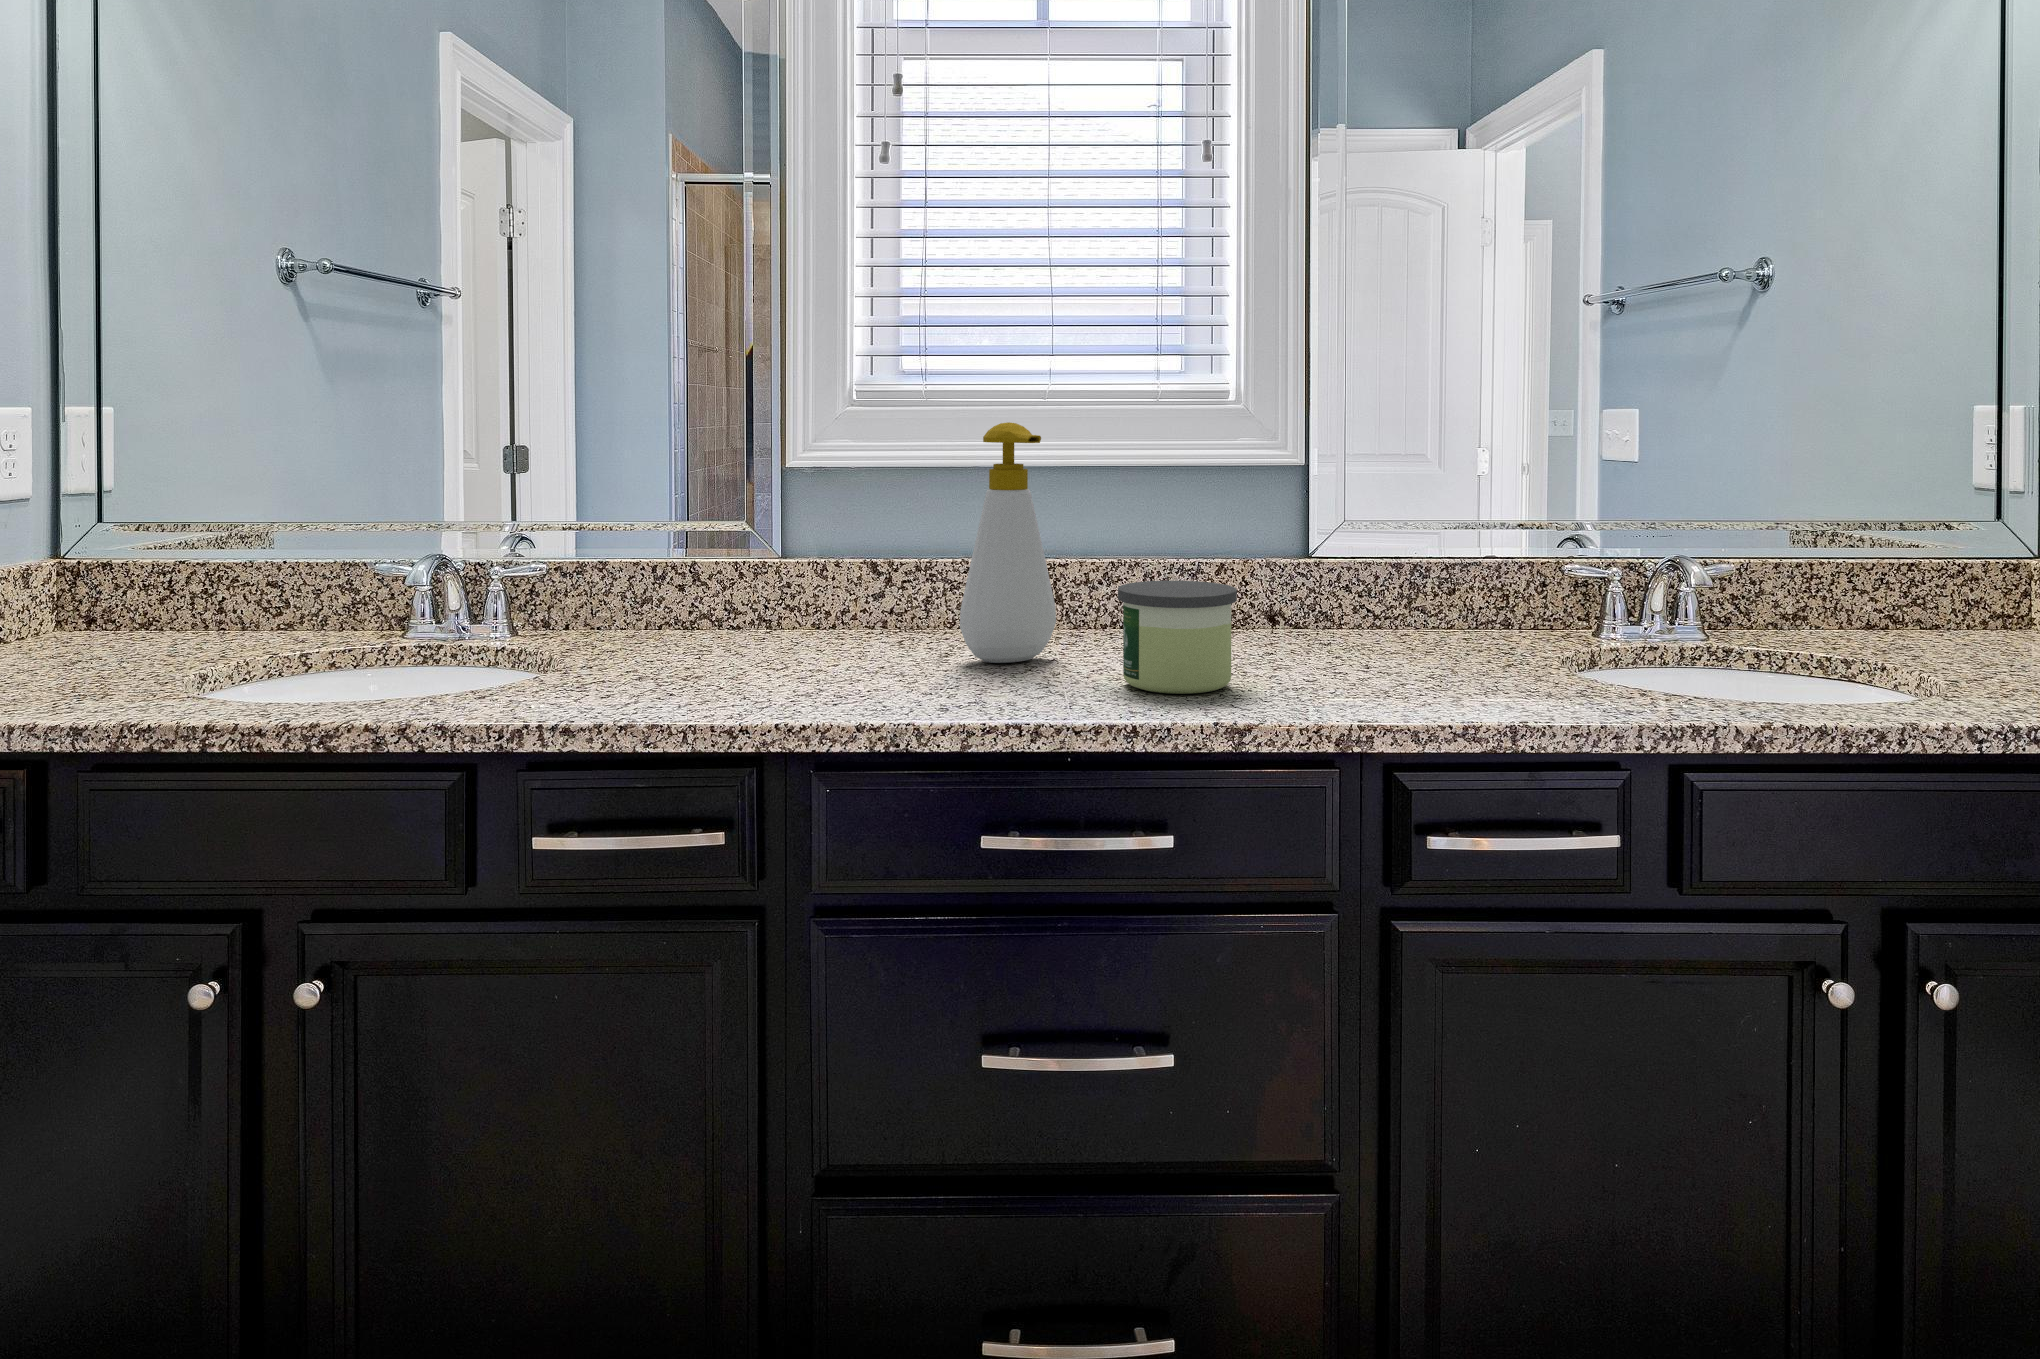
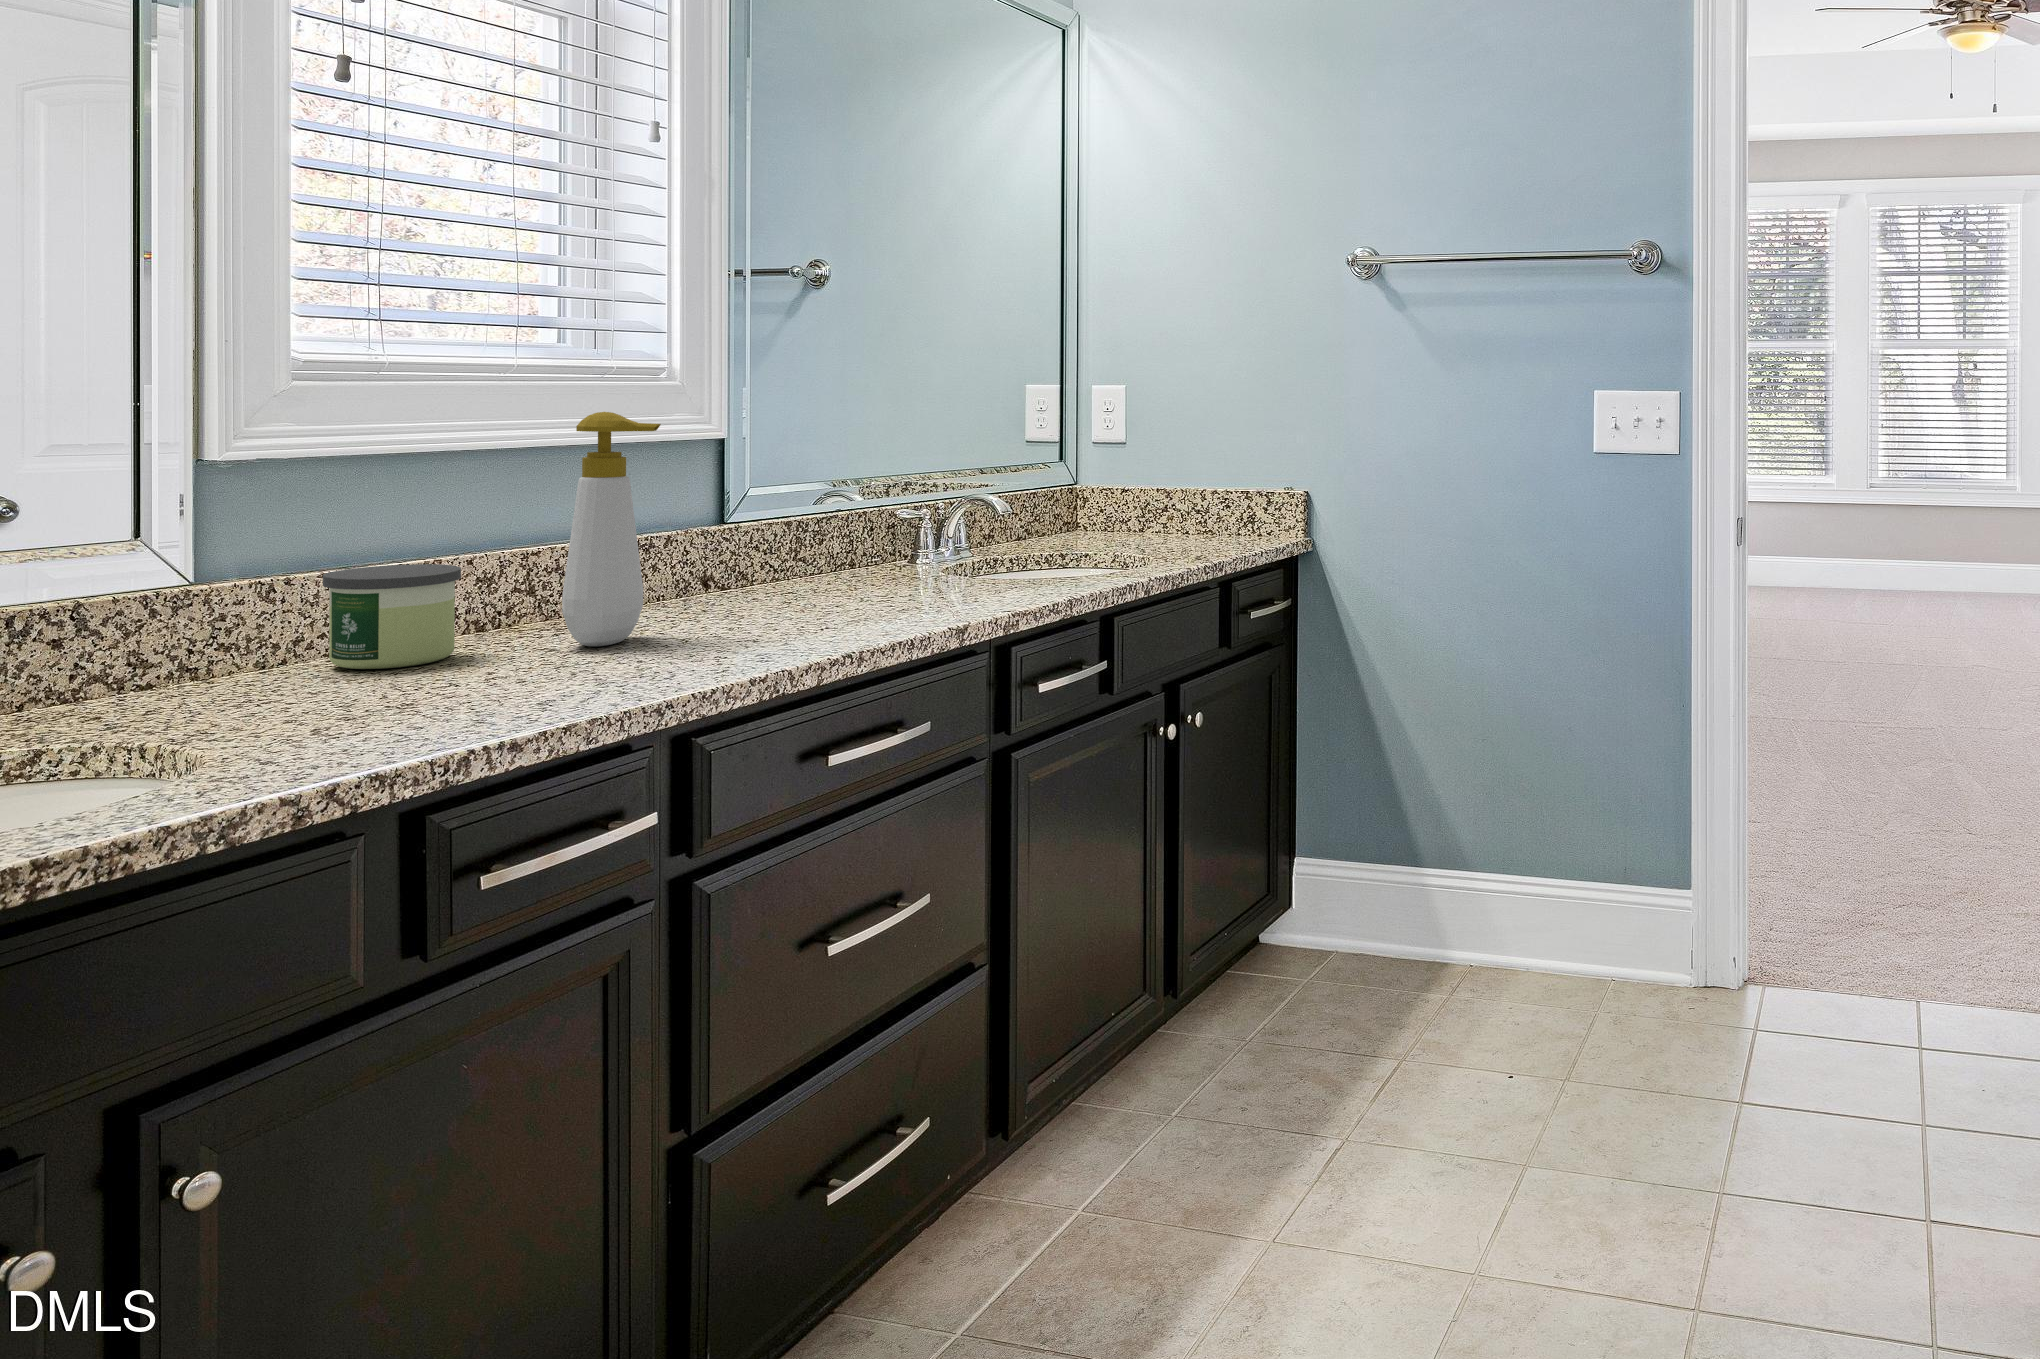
candle: present [1118,581,1237,694] -> present [323,564,461,669]

